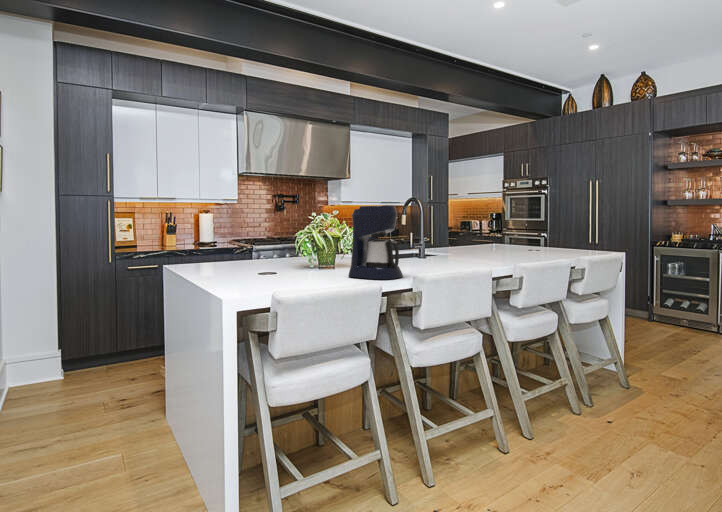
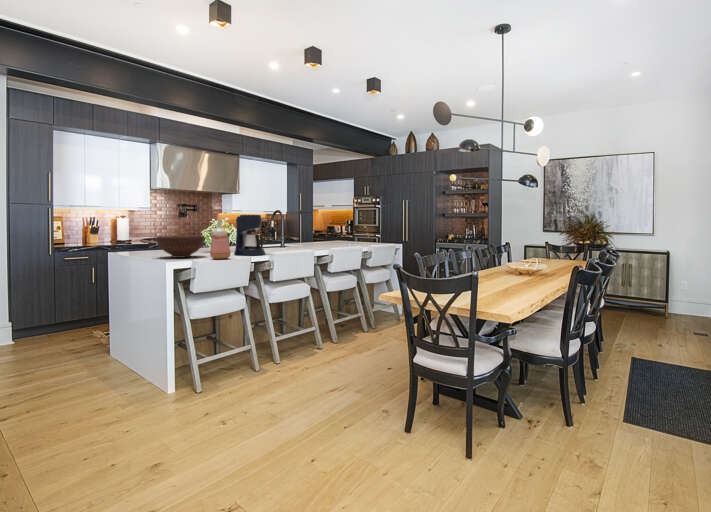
vase: none [307,215,344,291] -> present [210,219,230,259]
fruit bowl: none [218,244,299,284] -> present [156,236,205,258]

